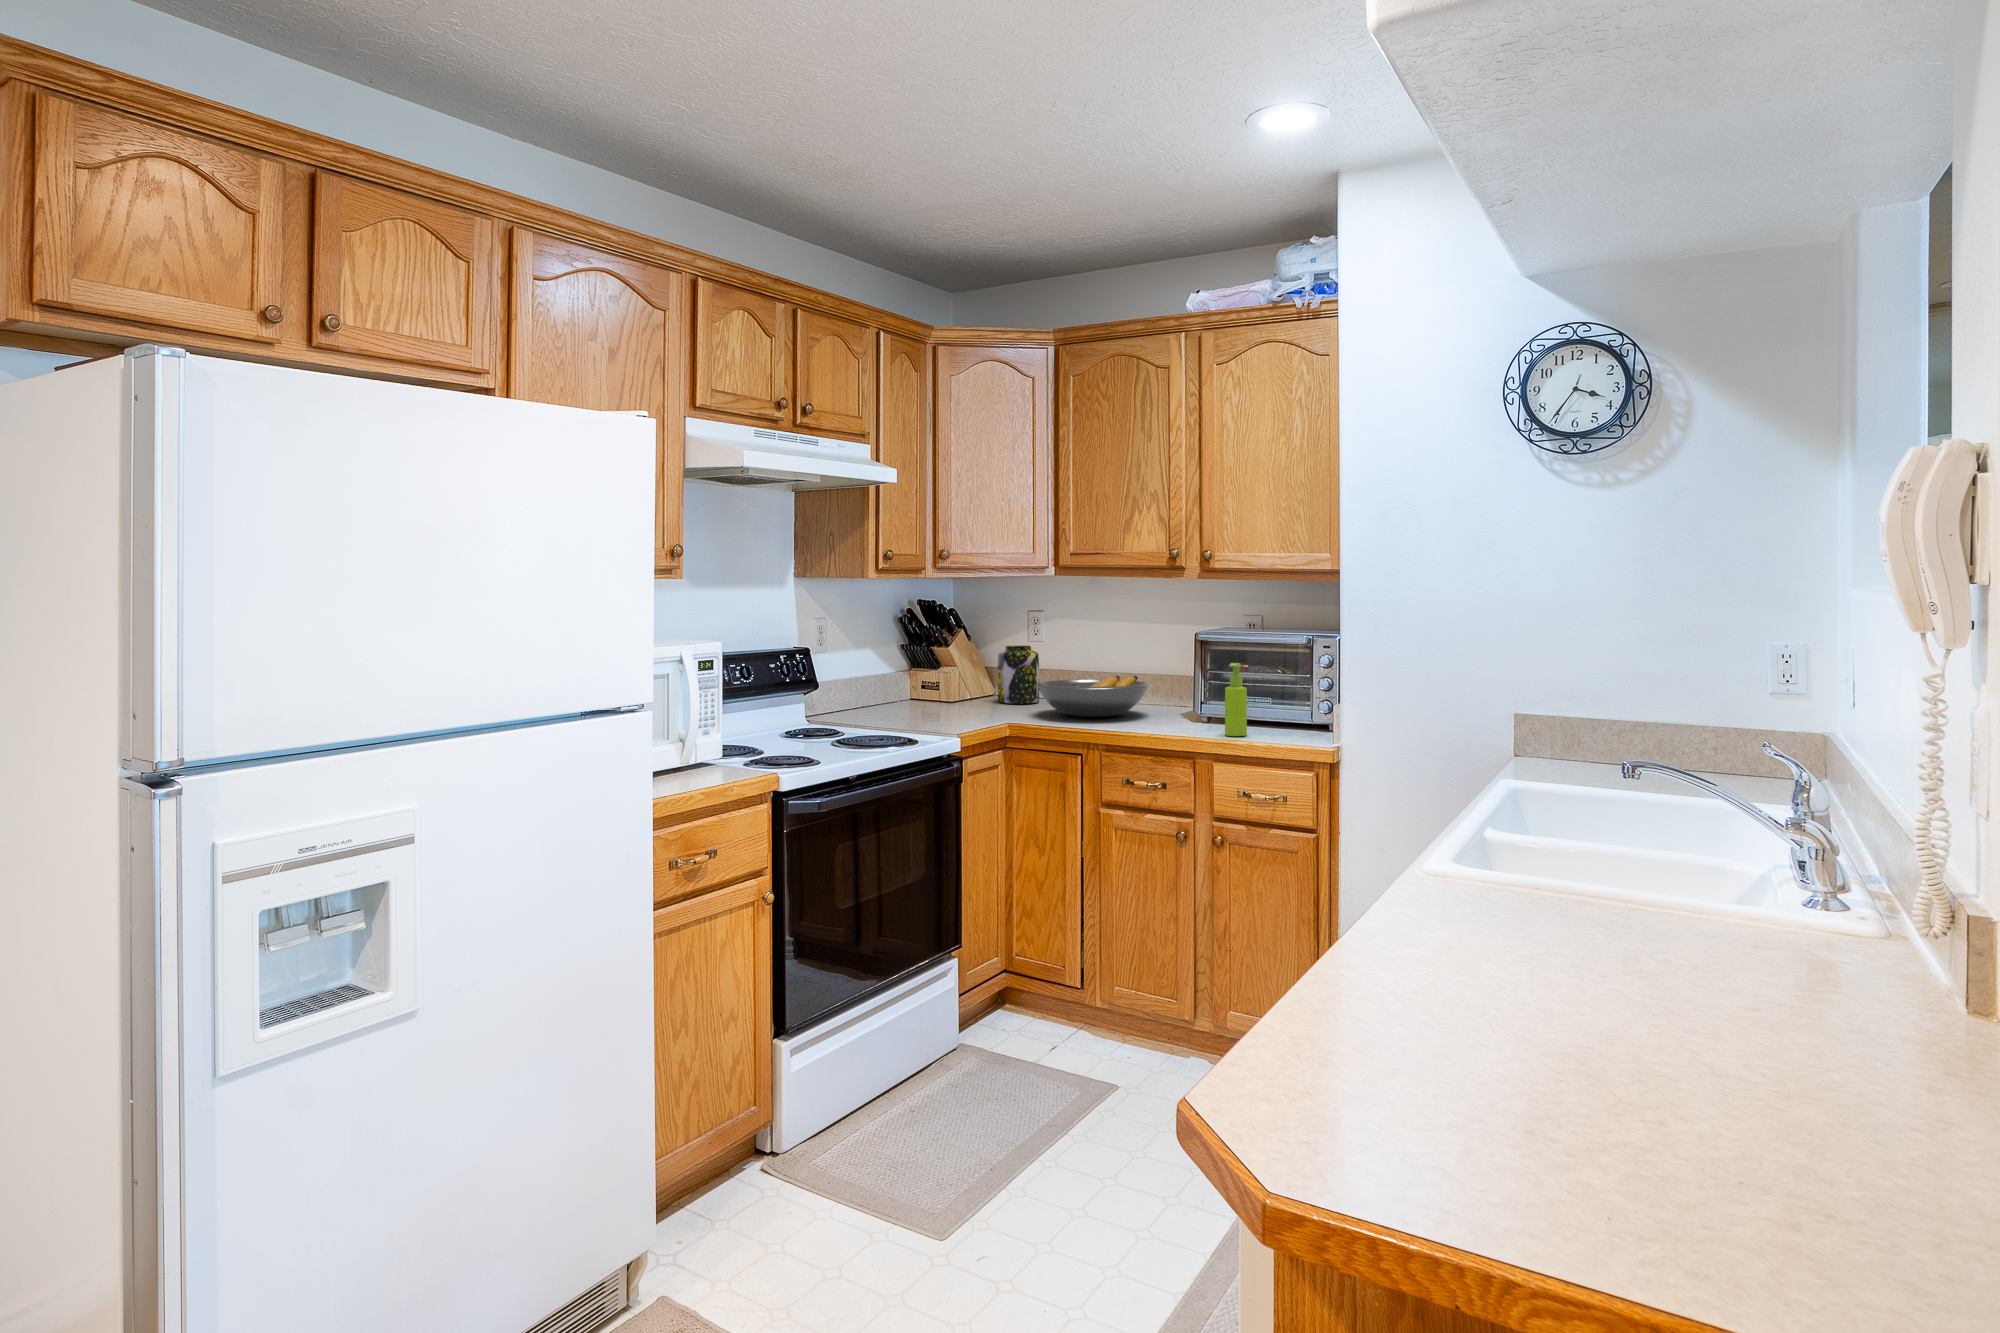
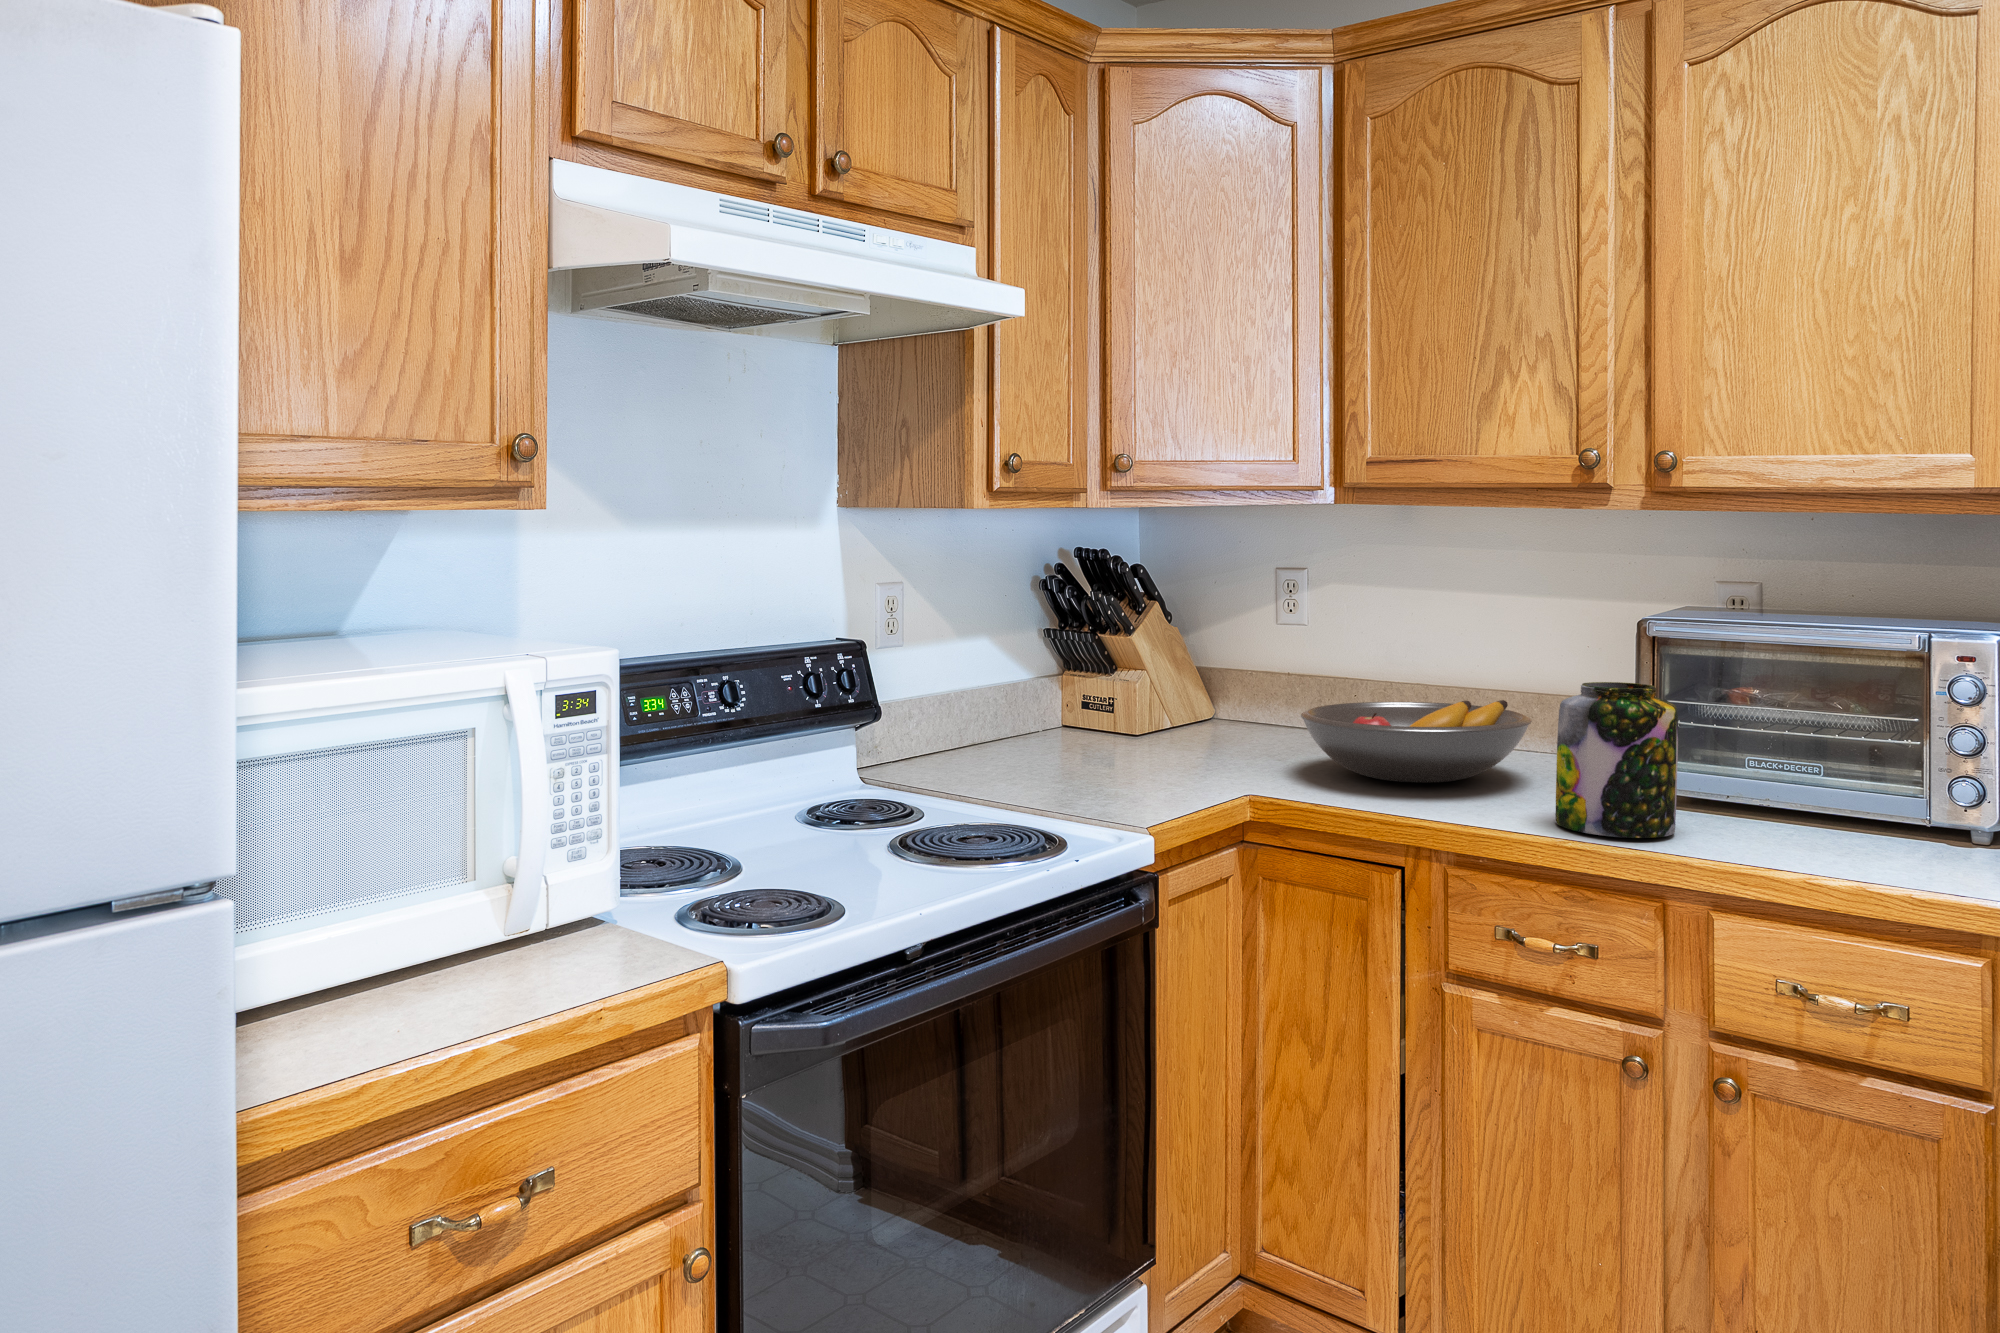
jar: present [998,646,1039,703] -> present [1556,682,1678,838]
soap dispenser: present [1225,663,1247,736] -> none [1735,690,1792,853]

